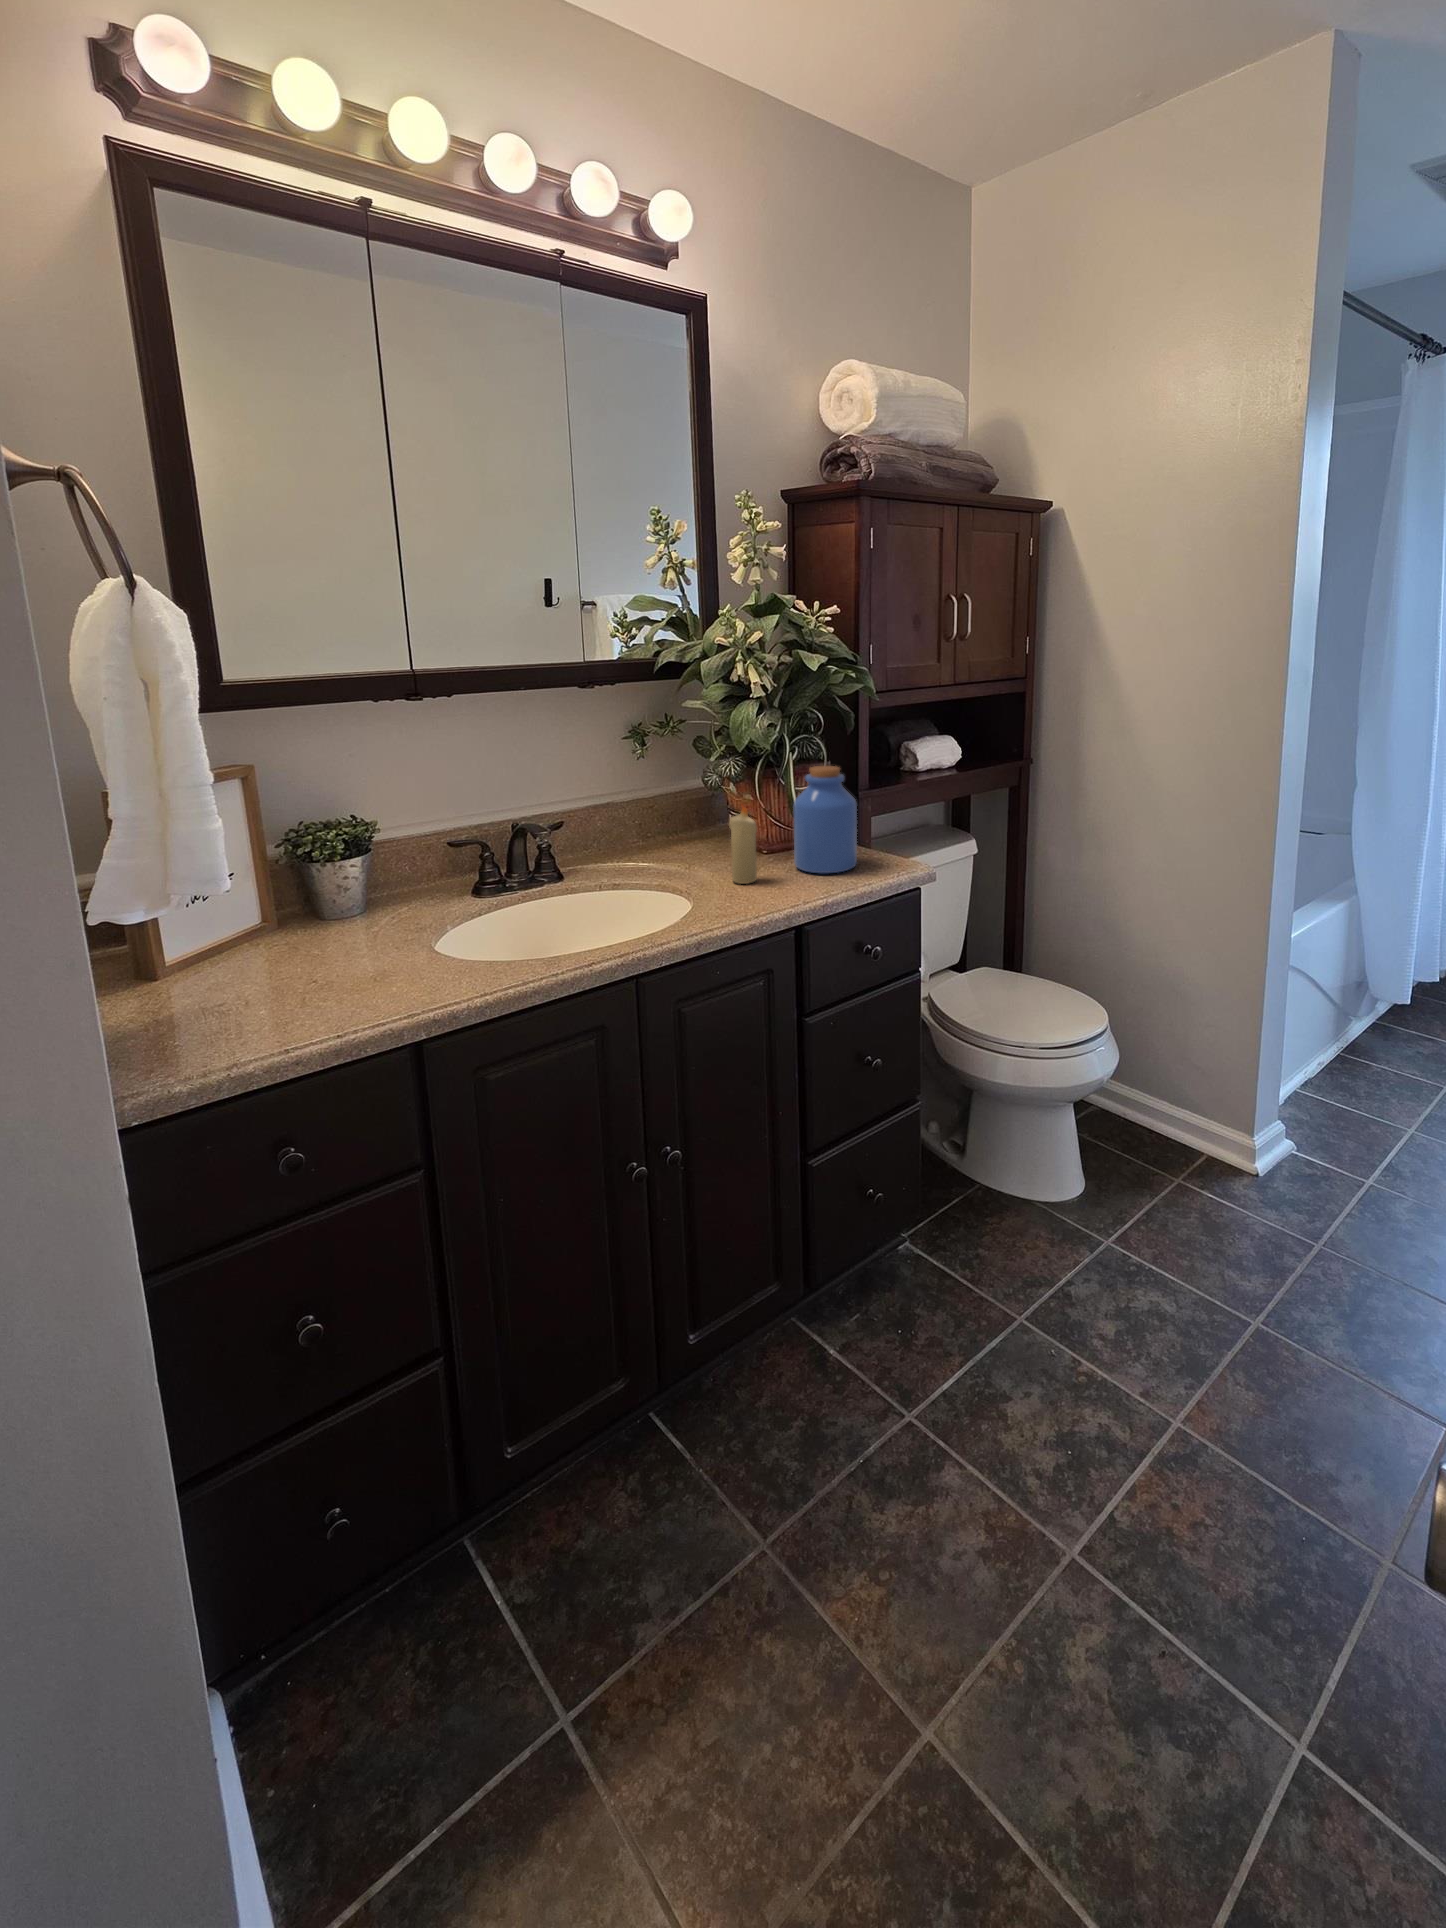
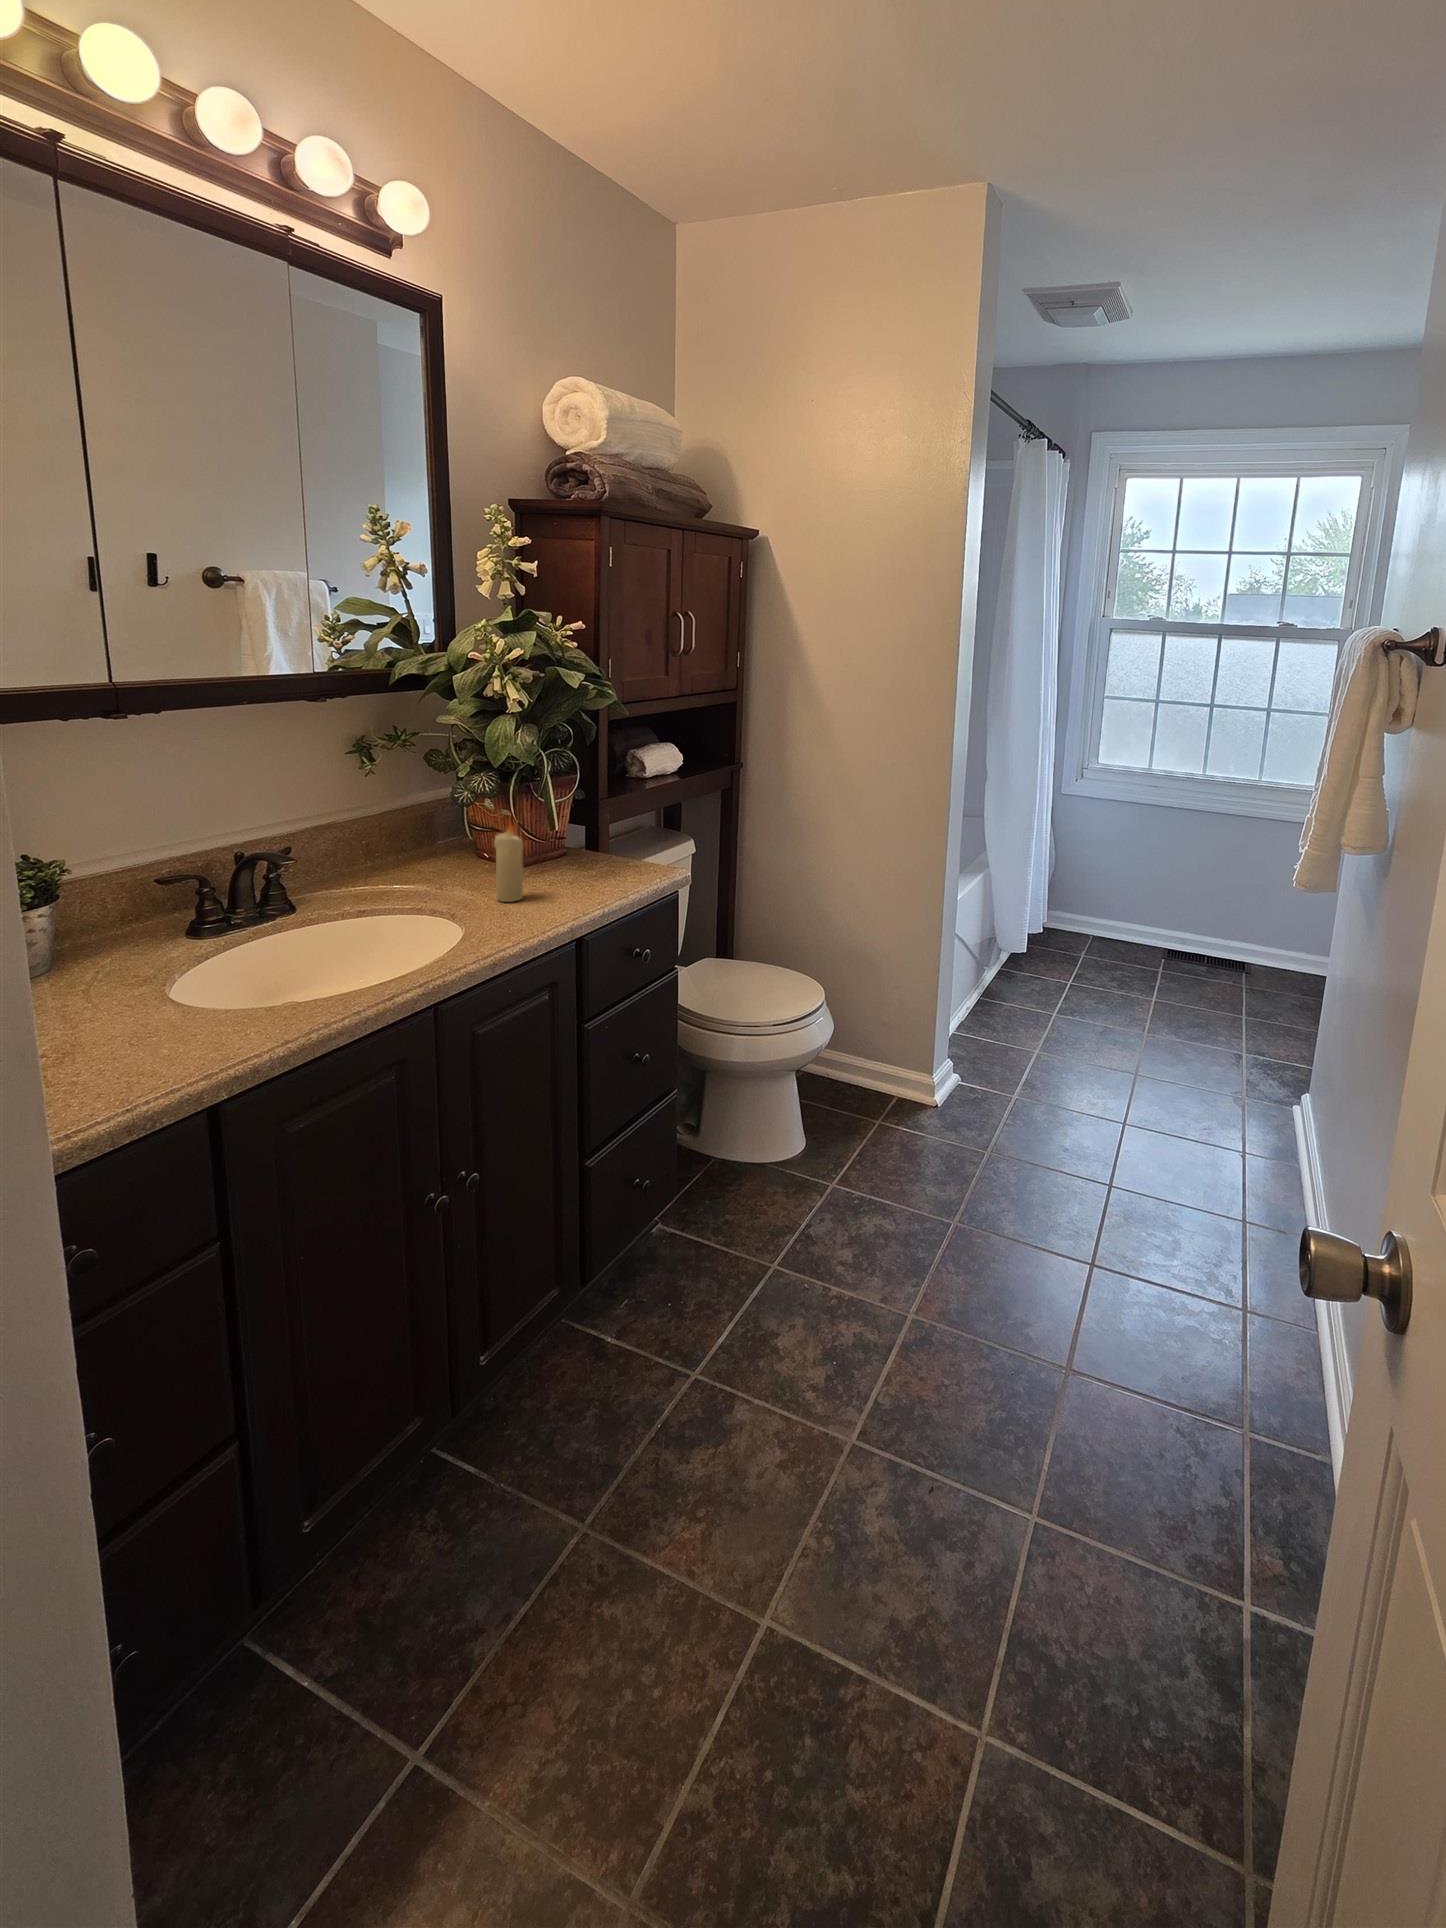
jar: present [793,766,857,874] -> none [554,781,618,886]

